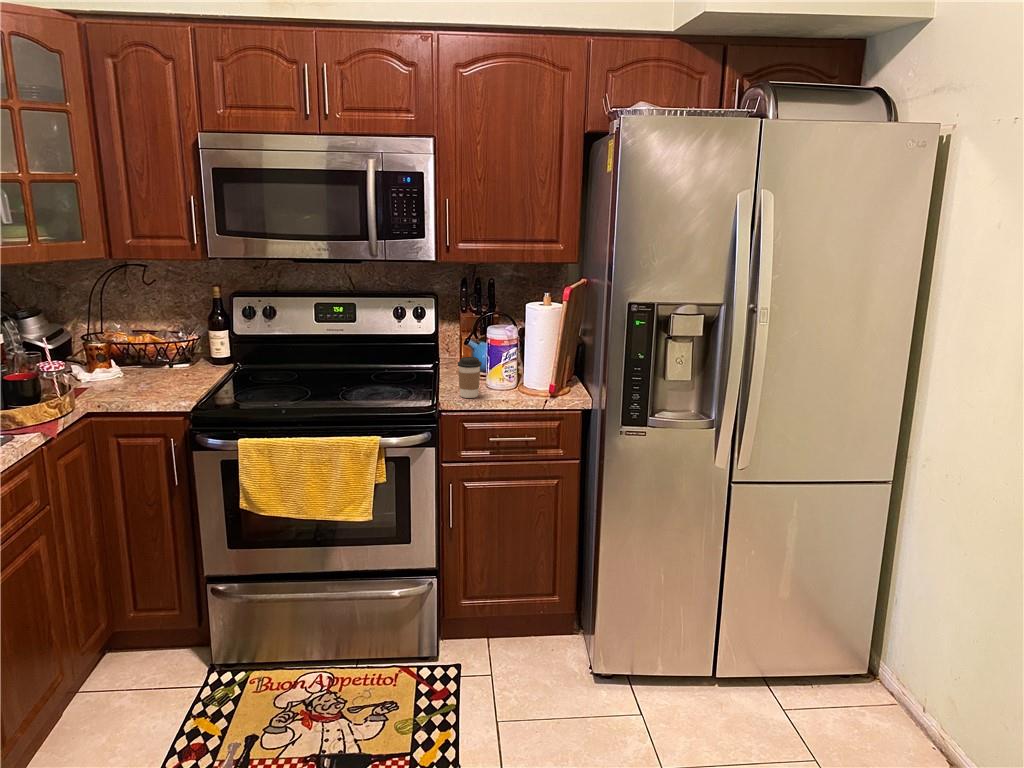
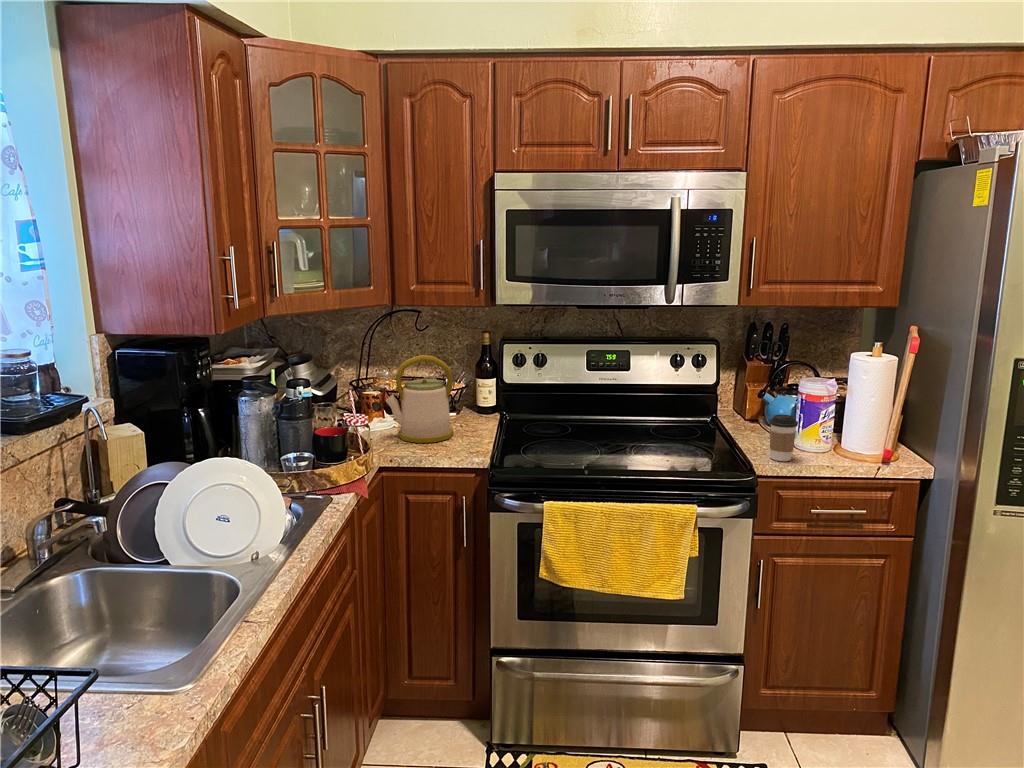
kettle: none [102,307,176,390] -> present [386,355,453,443]

